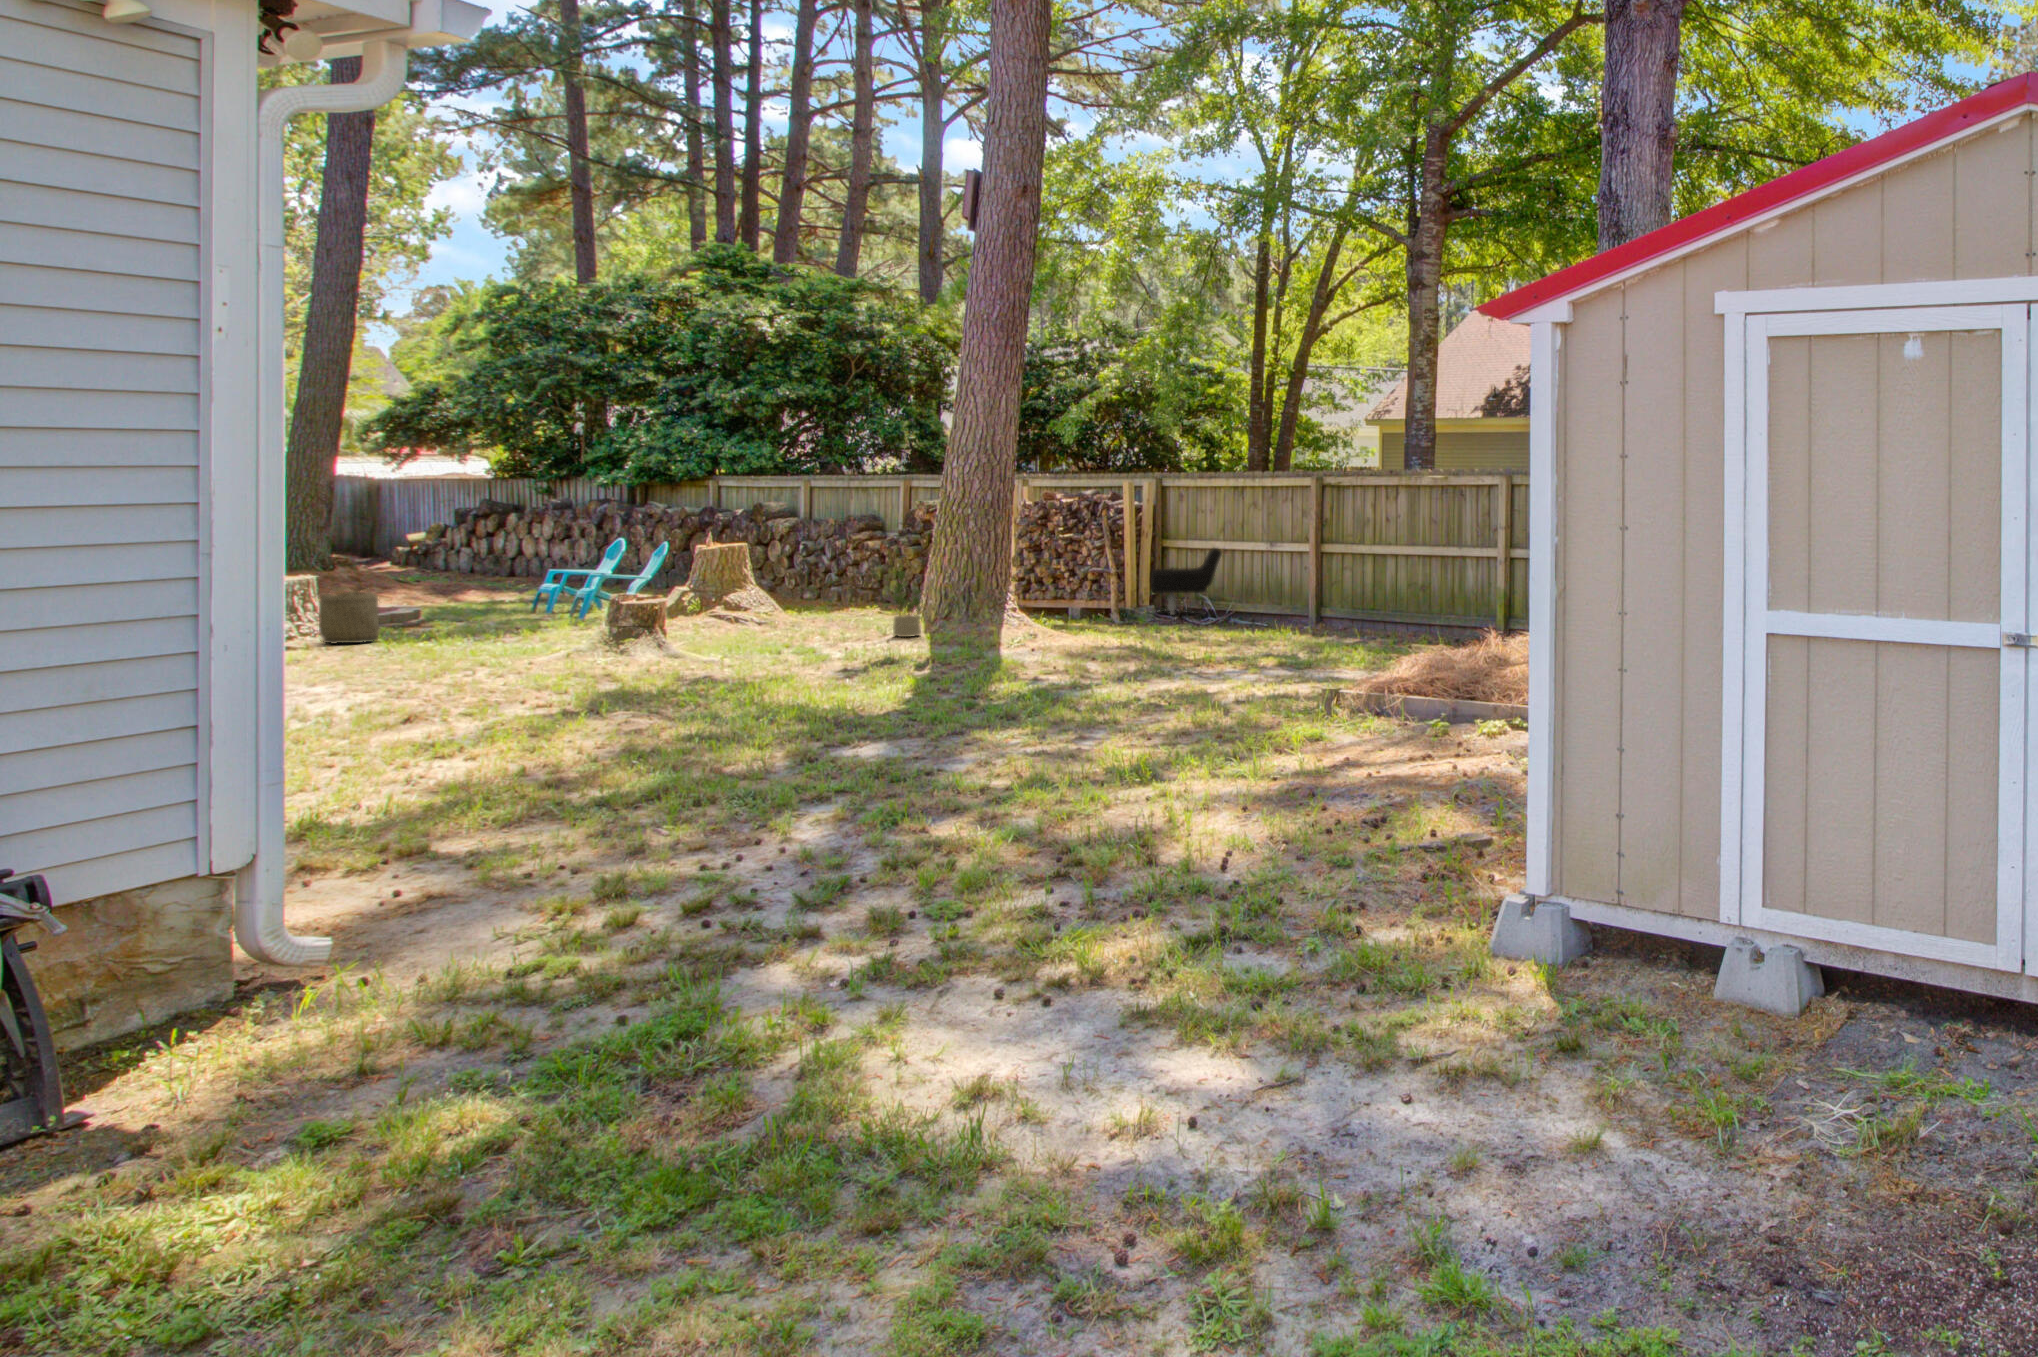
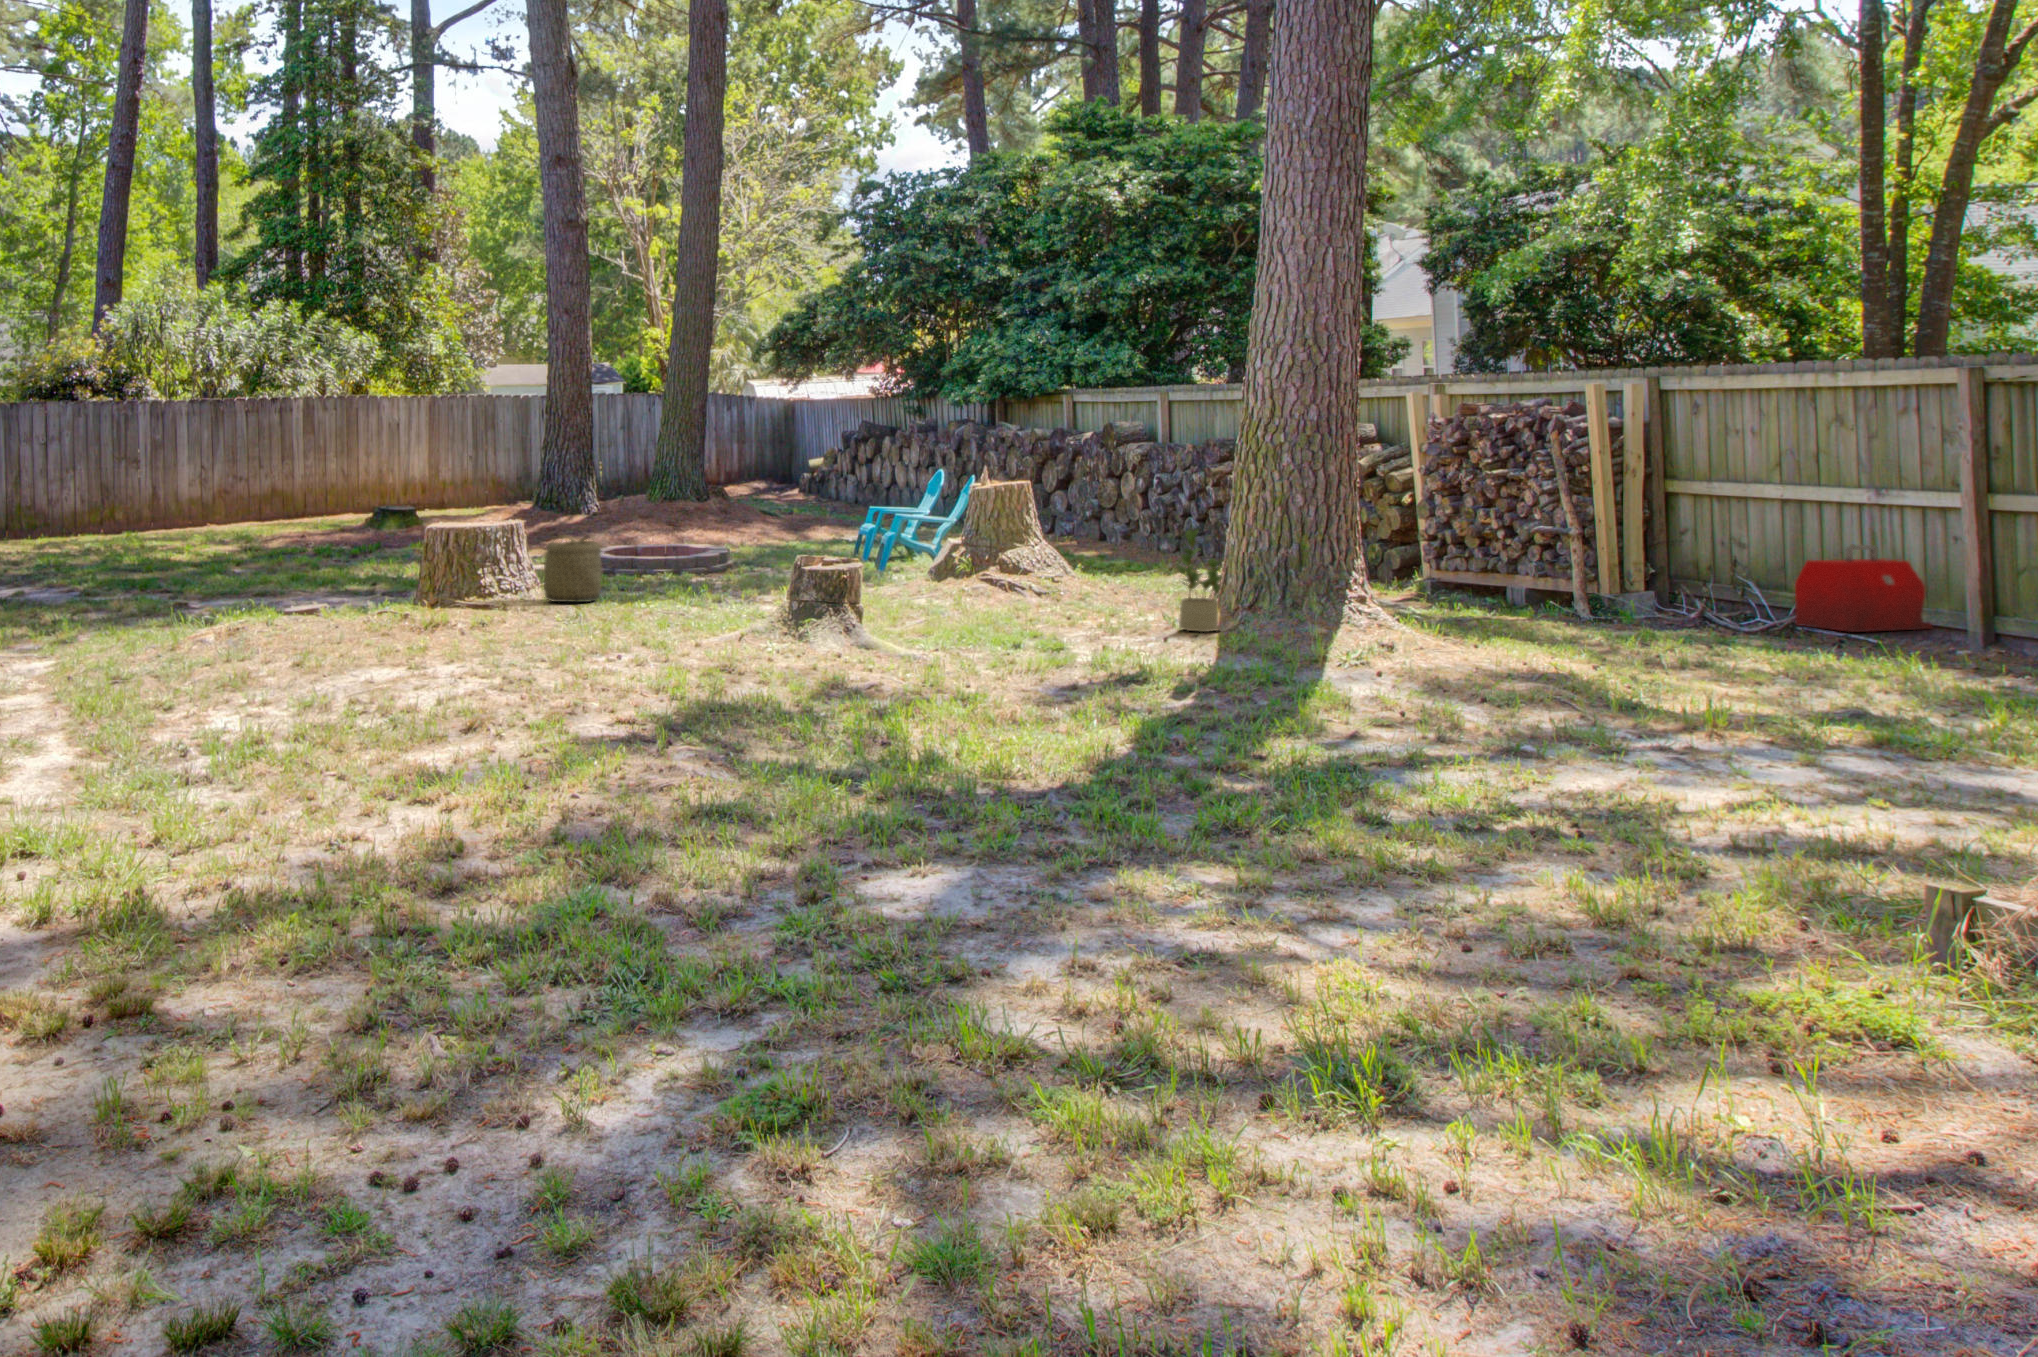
lounge chair: present [1151,548,1222,615] -> none [1613,494,1772,610]
toolbox: none [1234,575,1298,622] -> present [1795,545,1932,632]

